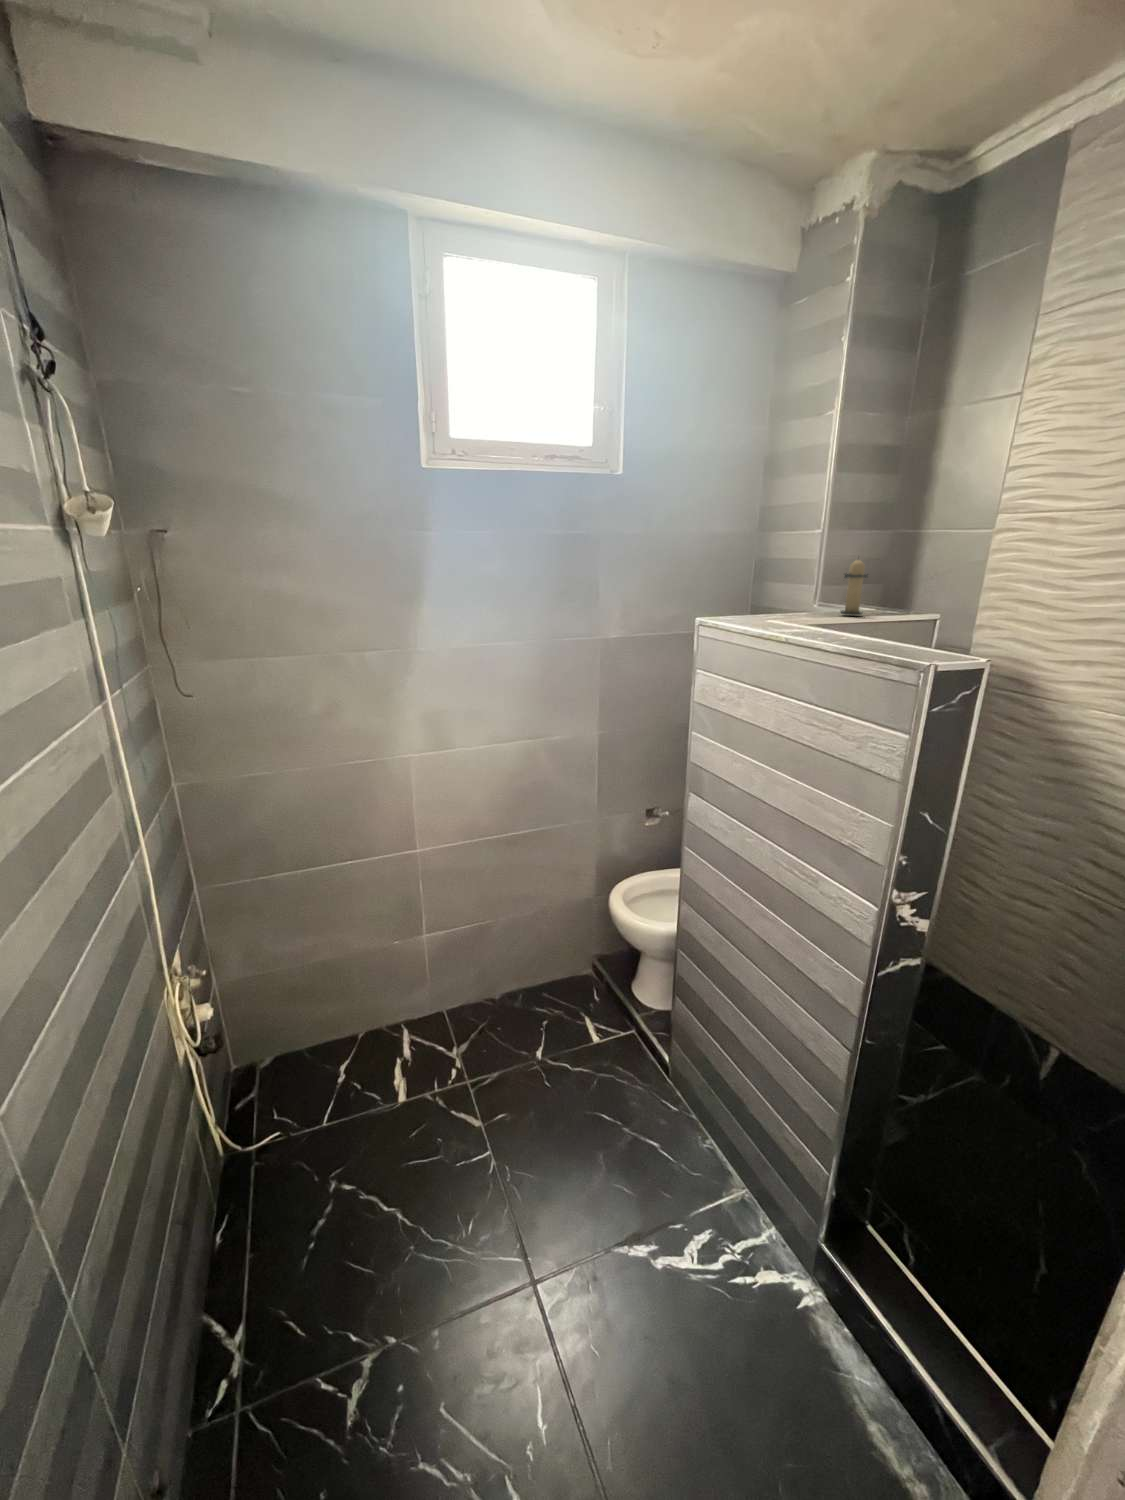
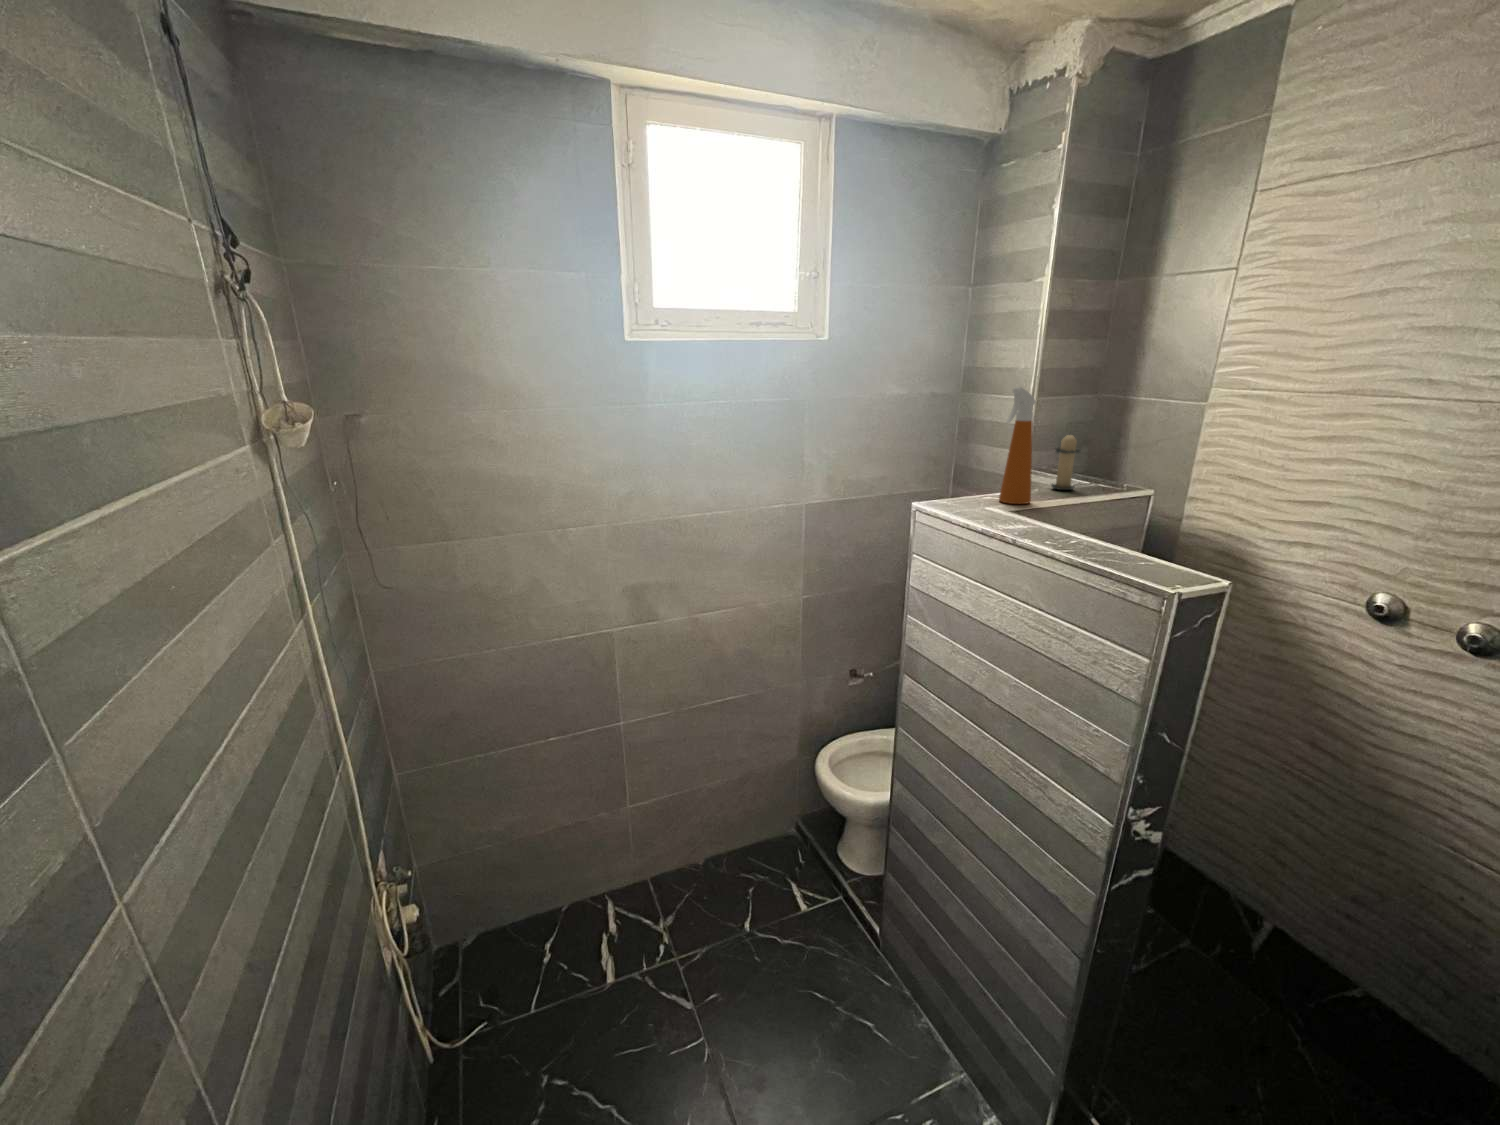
spray bottle: none [785,503,820,622] -> present [999,387,1036,504]

